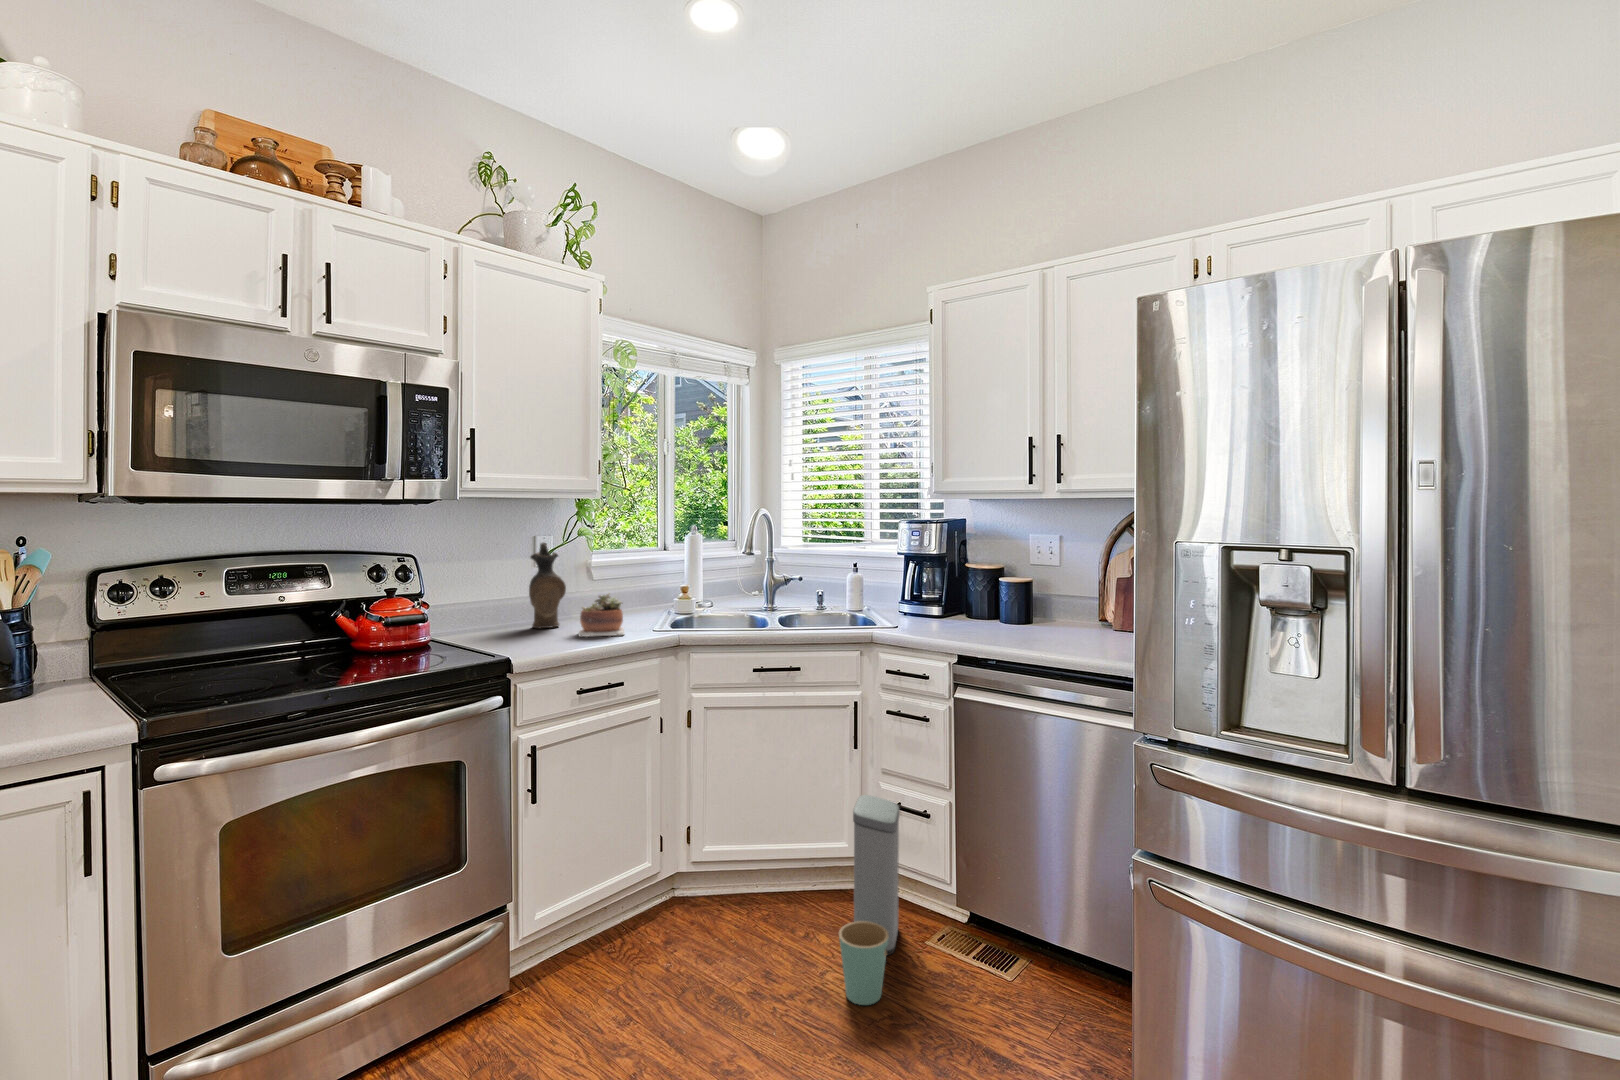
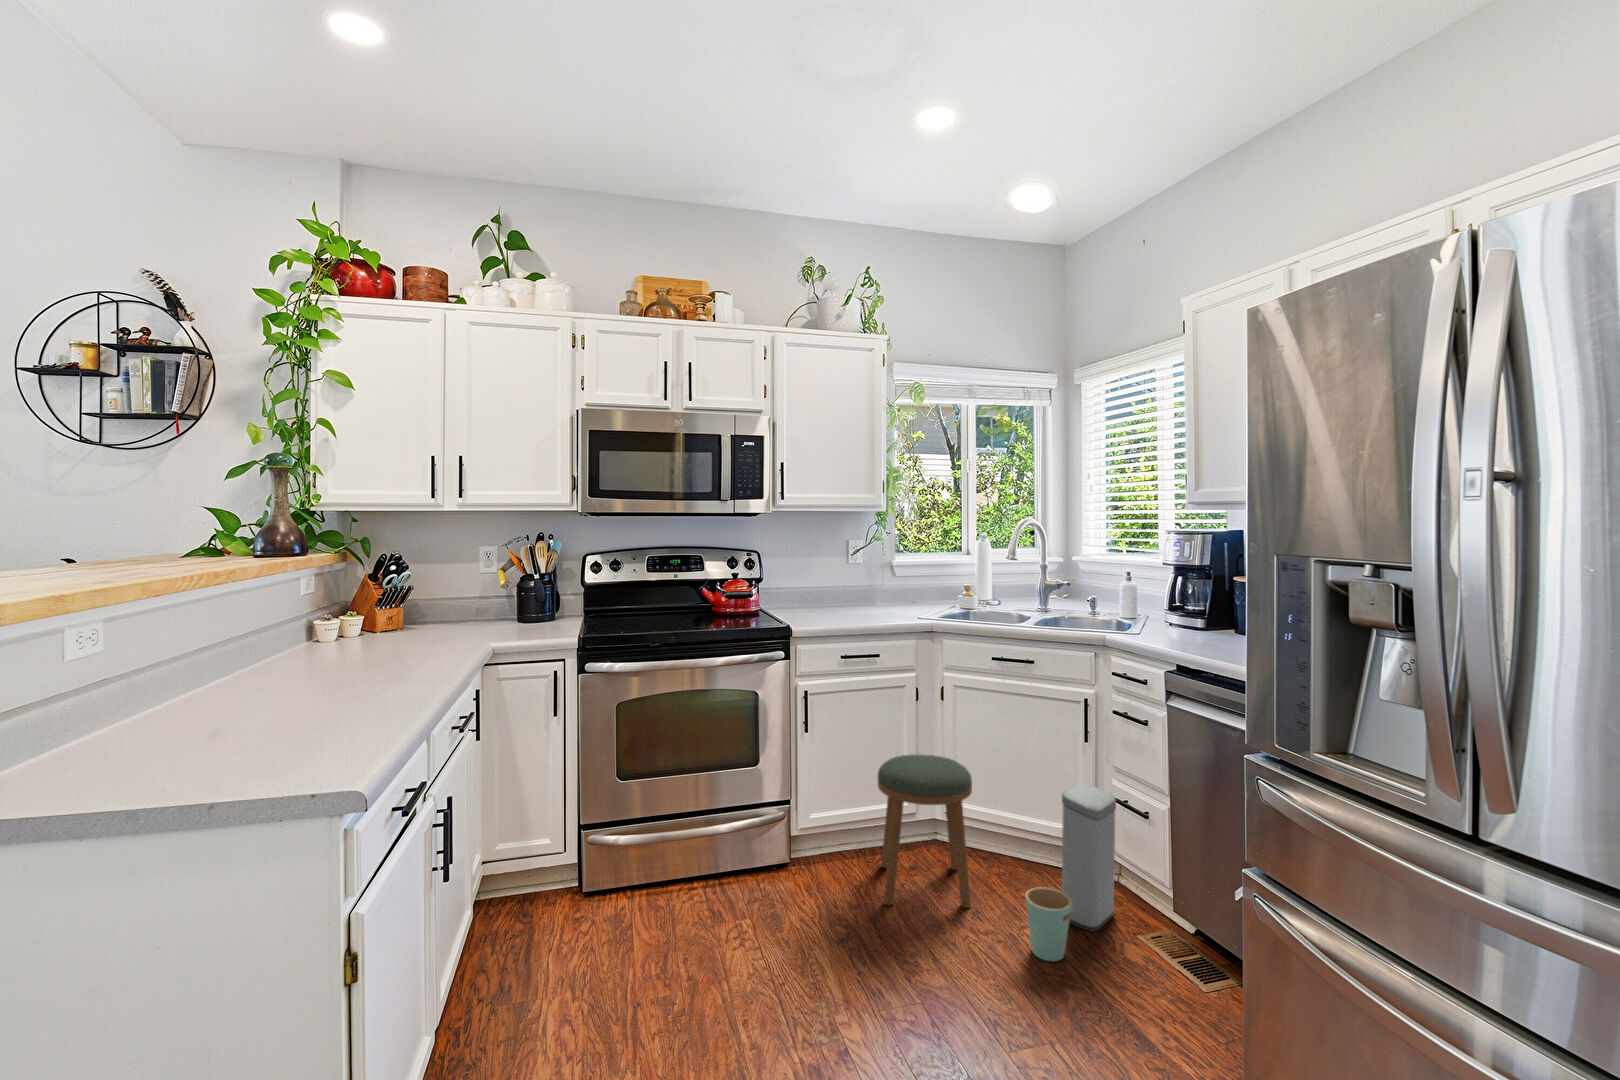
ceramic pitcher: present [529,543,566,628] -> none [836,545,862,610]
succulent plant: present [579,594,625,637] -> none [861,586,901,620]
stool: none [631,797,760,1001] -> present [878,755,972,908]

